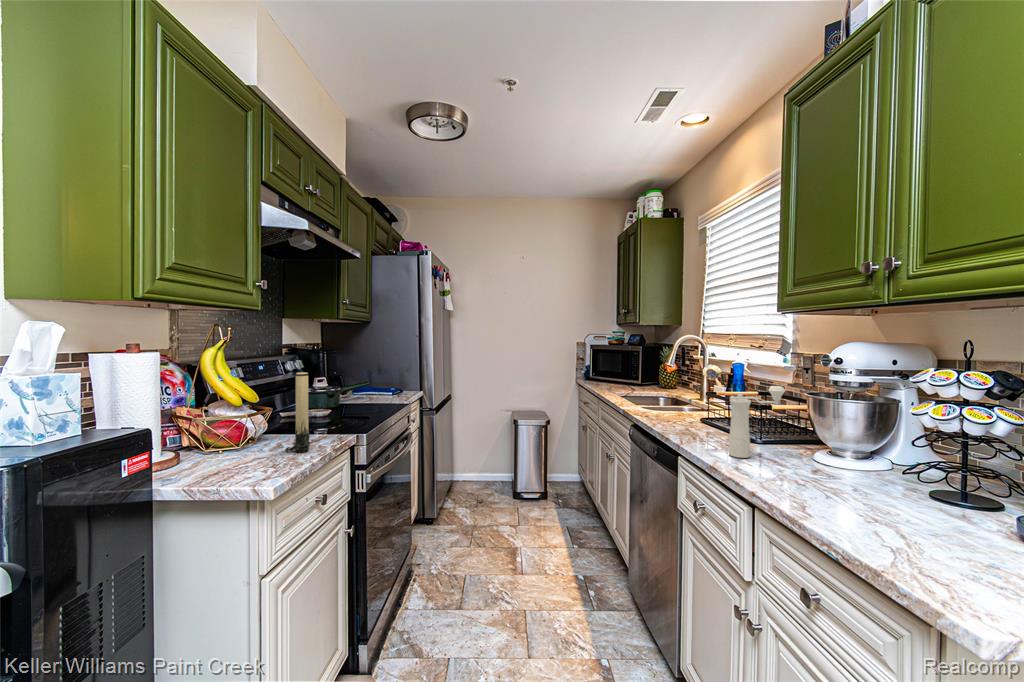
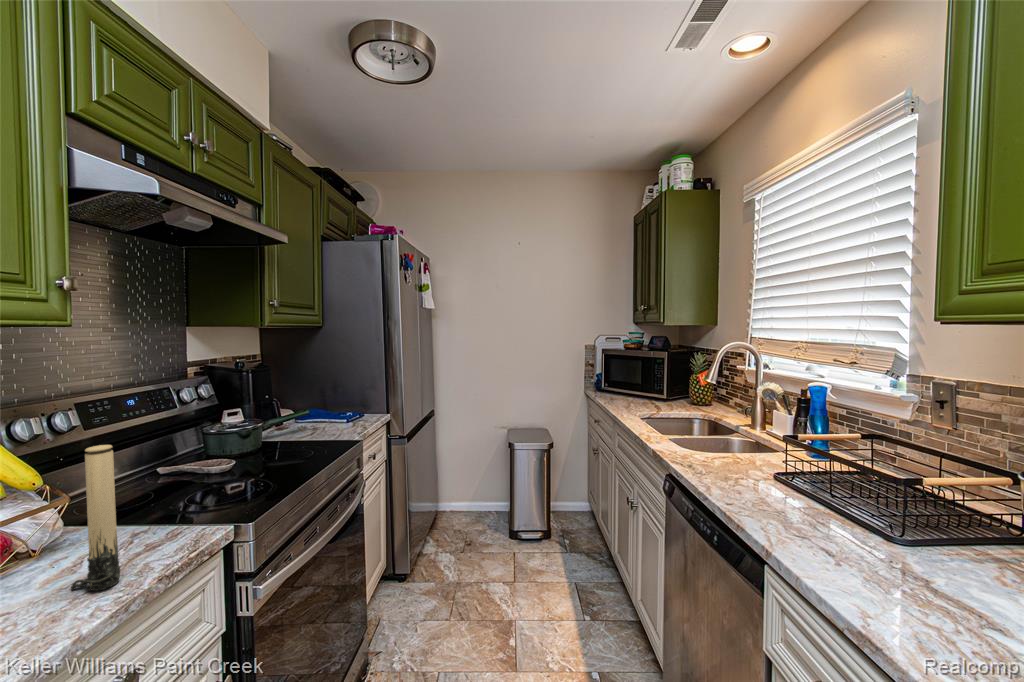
pepper mill: present [729,386,785,458] -> none [871,463,984,601]

